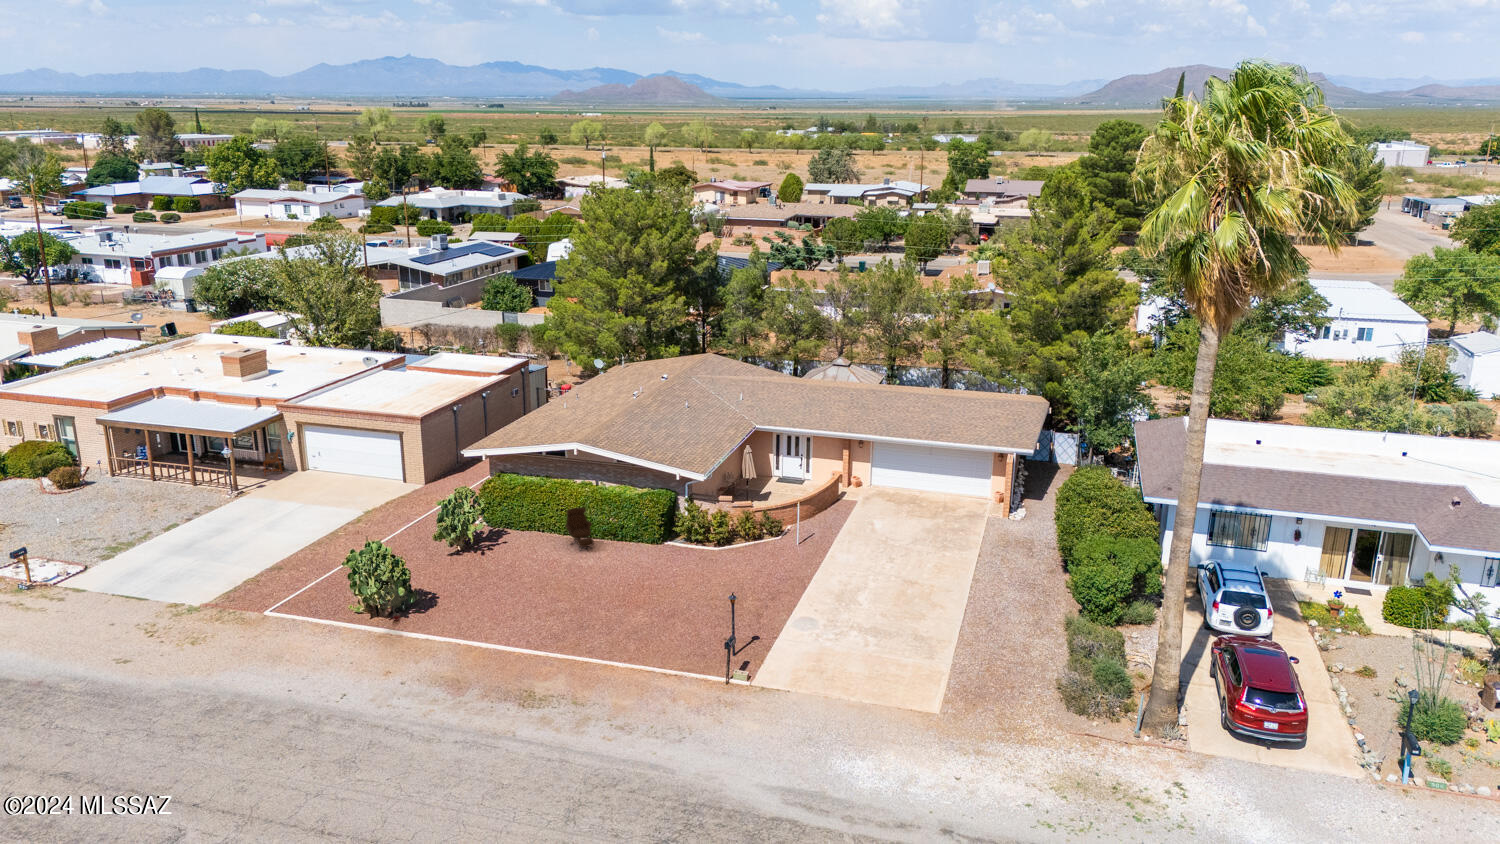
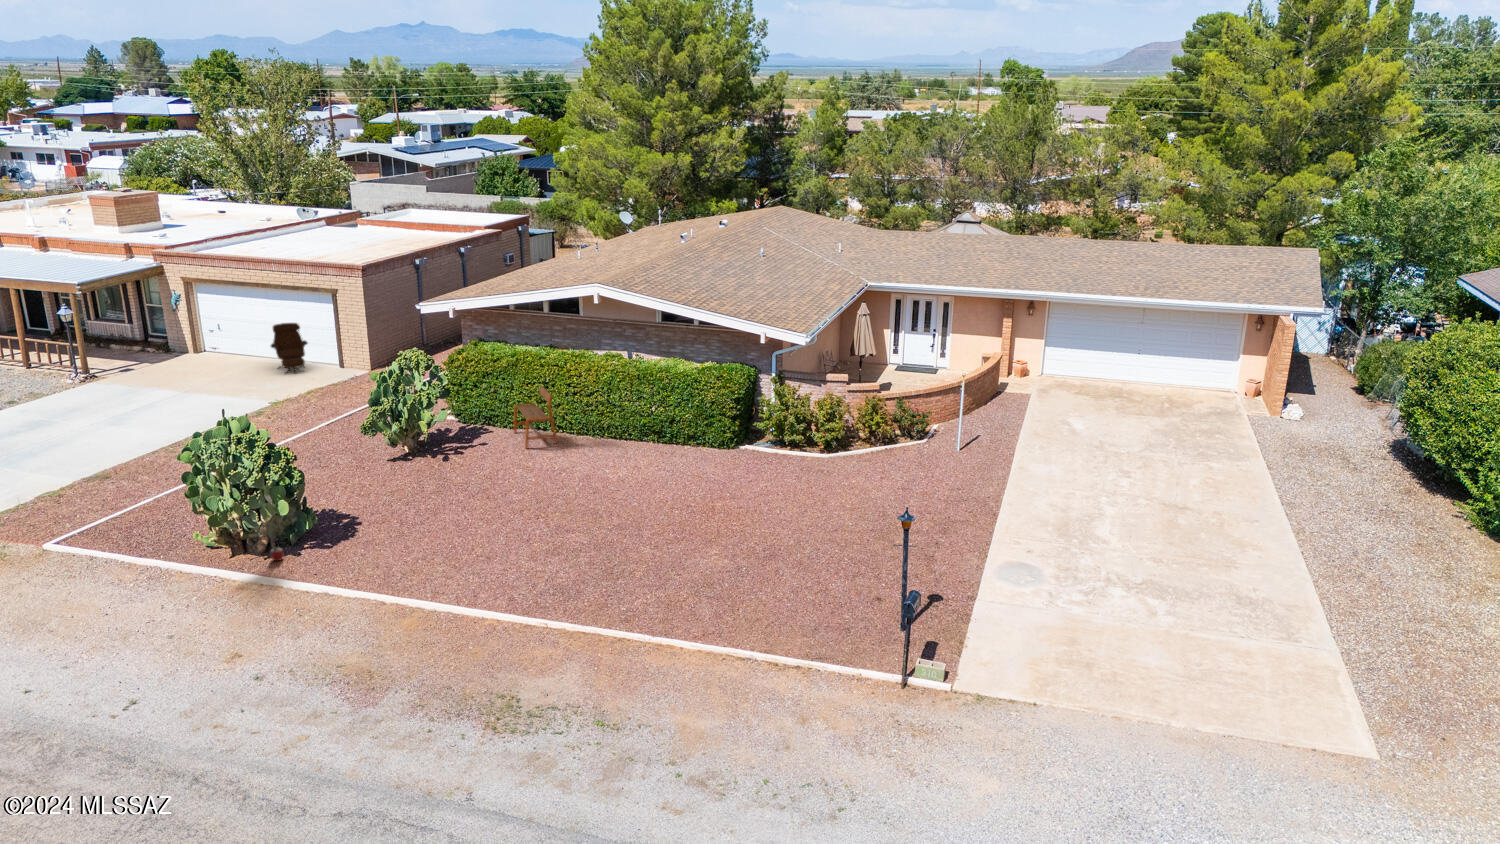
bench: present [264,443,282,475] -> present [514,386,557,448]
lounge chair: present [565,507,594,548] -> present [271,323,307,372]

